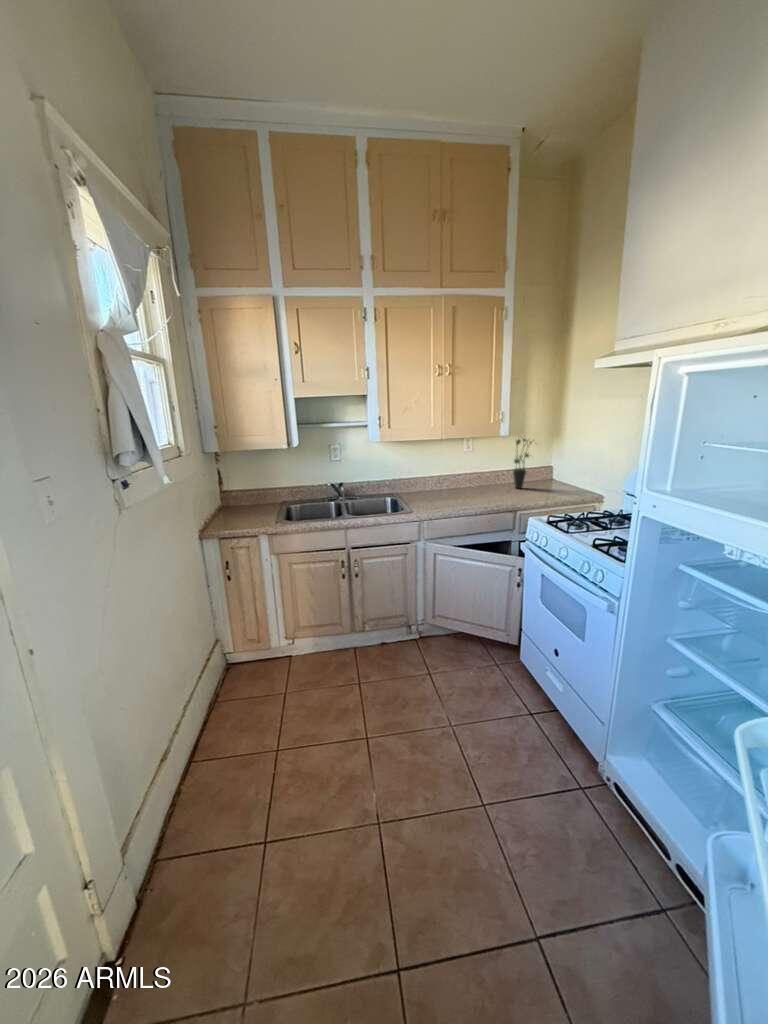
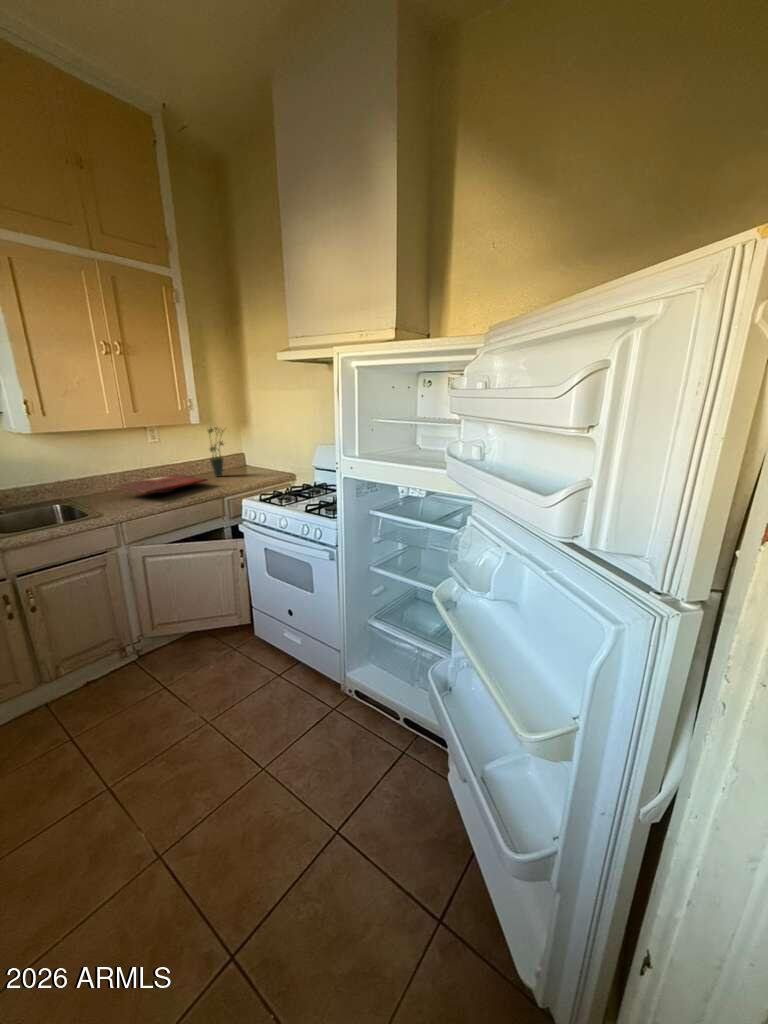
cutting board: none [428,482,505,499] -> present [114,474,208,494]

